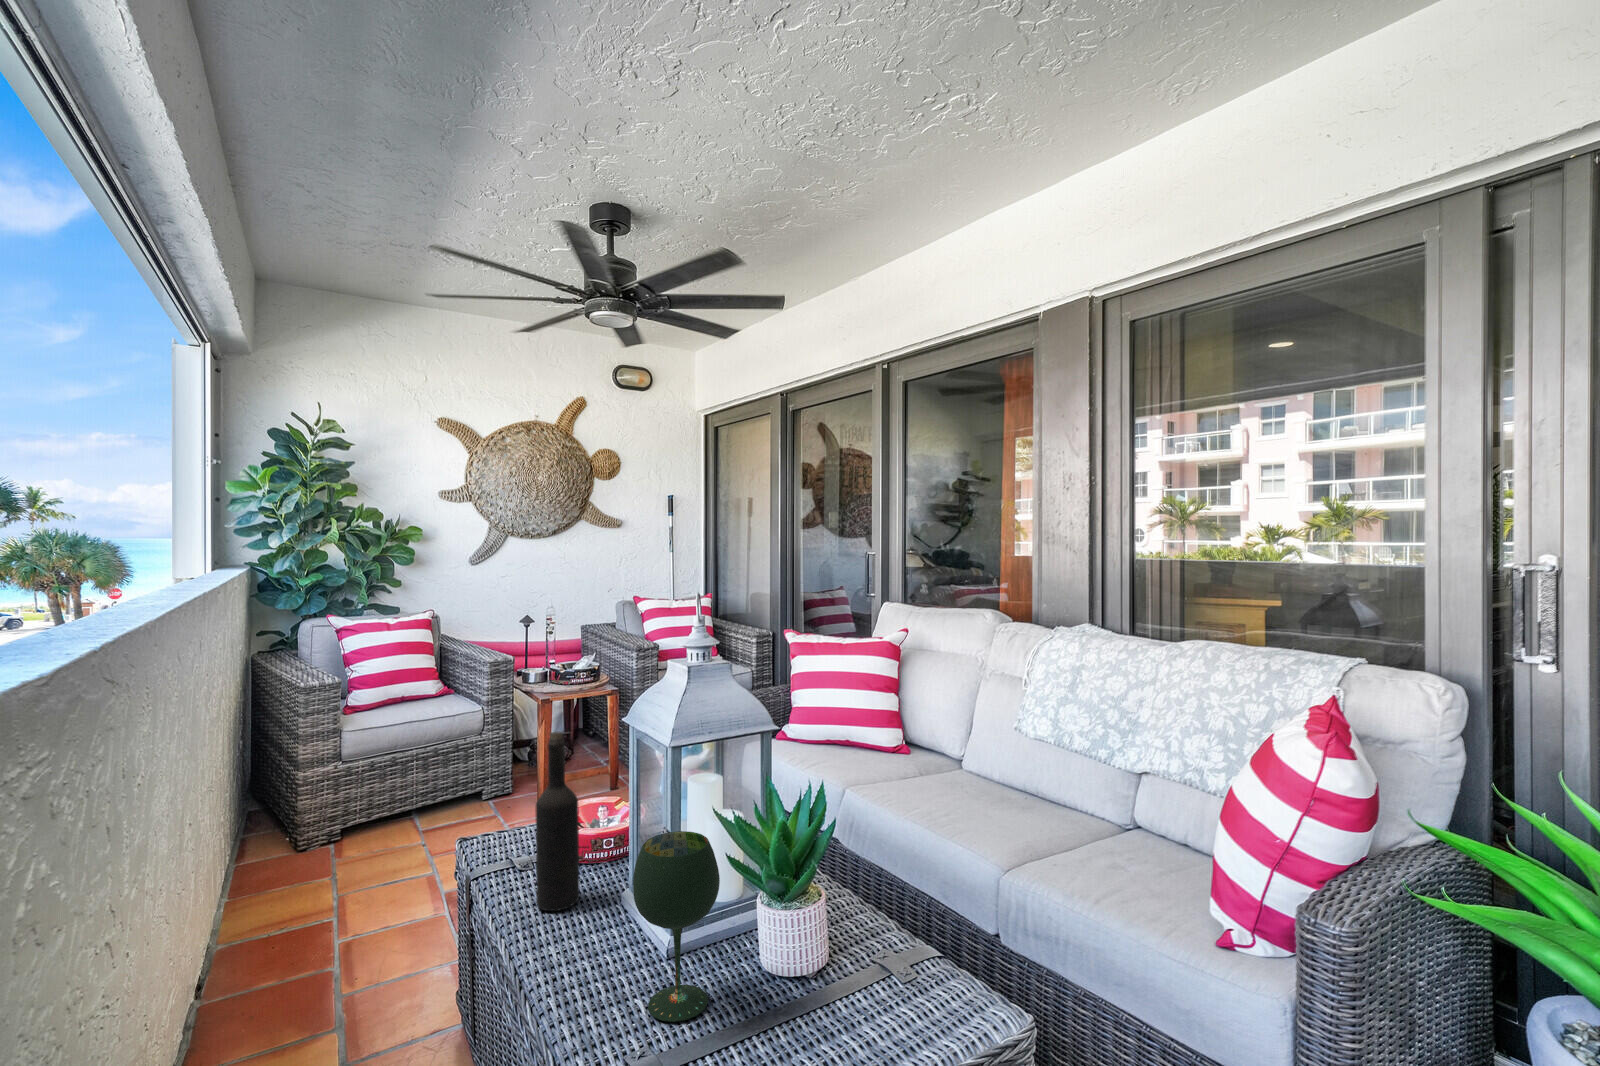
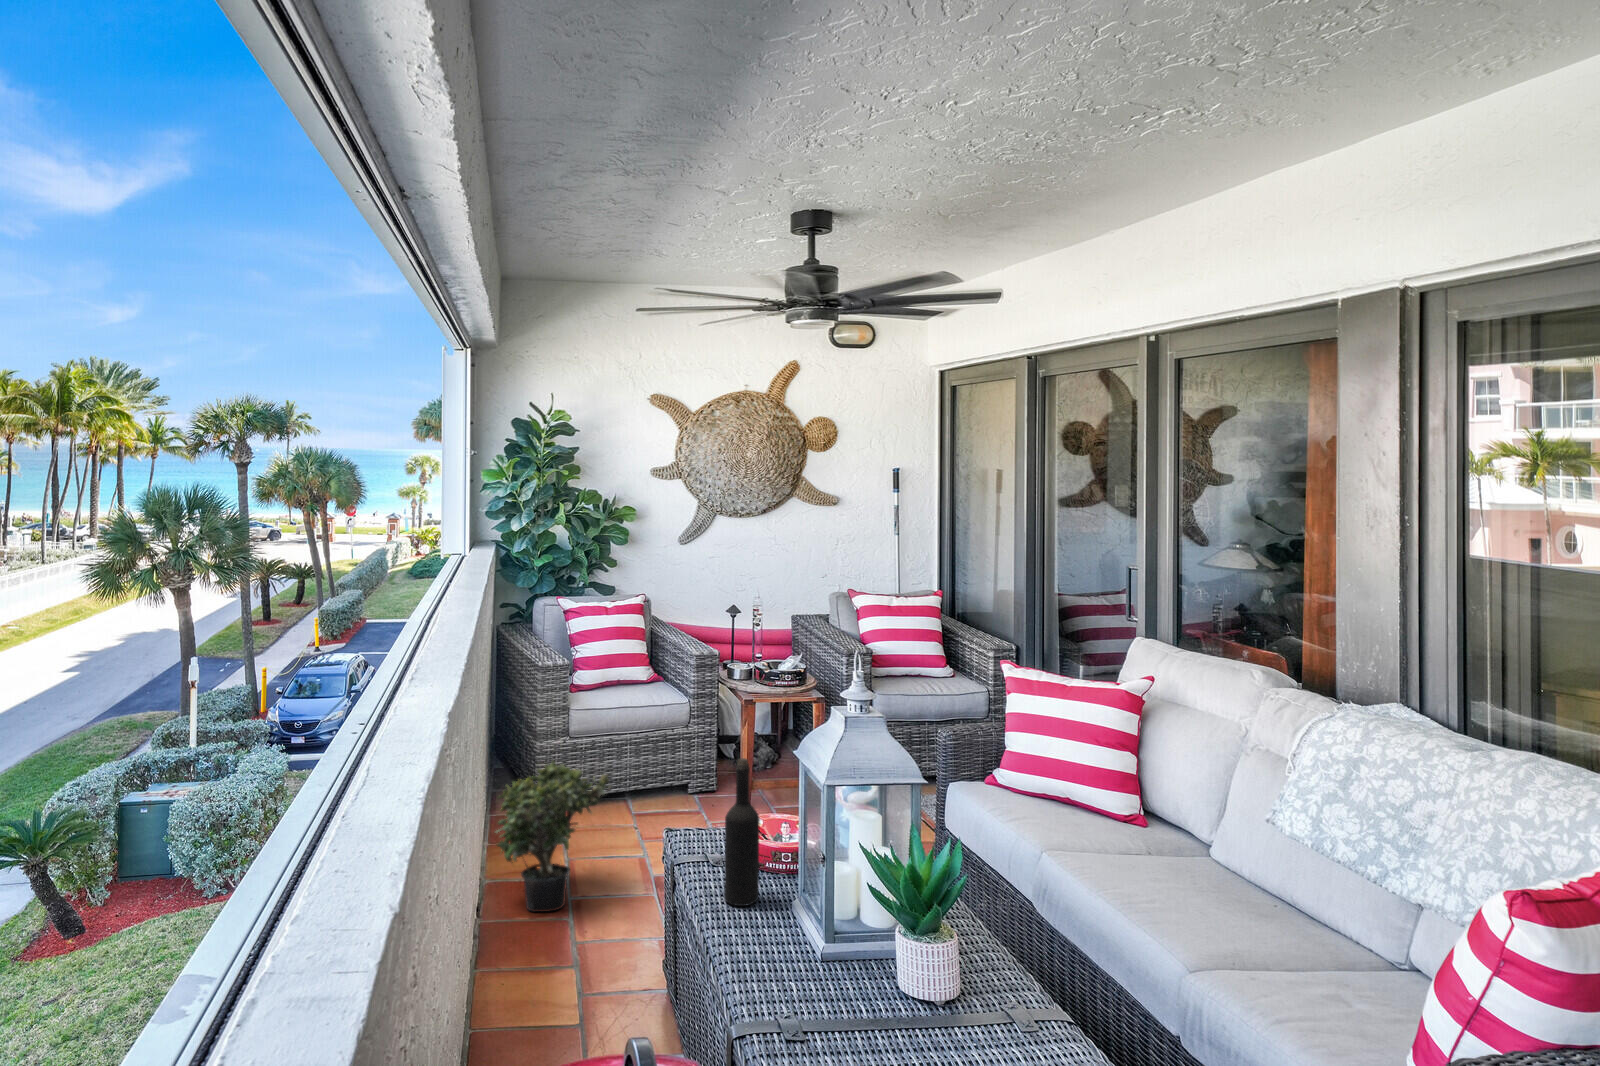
potted plant: none [241,777,394,957] -> present [497,761,610,912]
wine glass: present [633,831,720,1022] -> none [790,857,858,1002]

